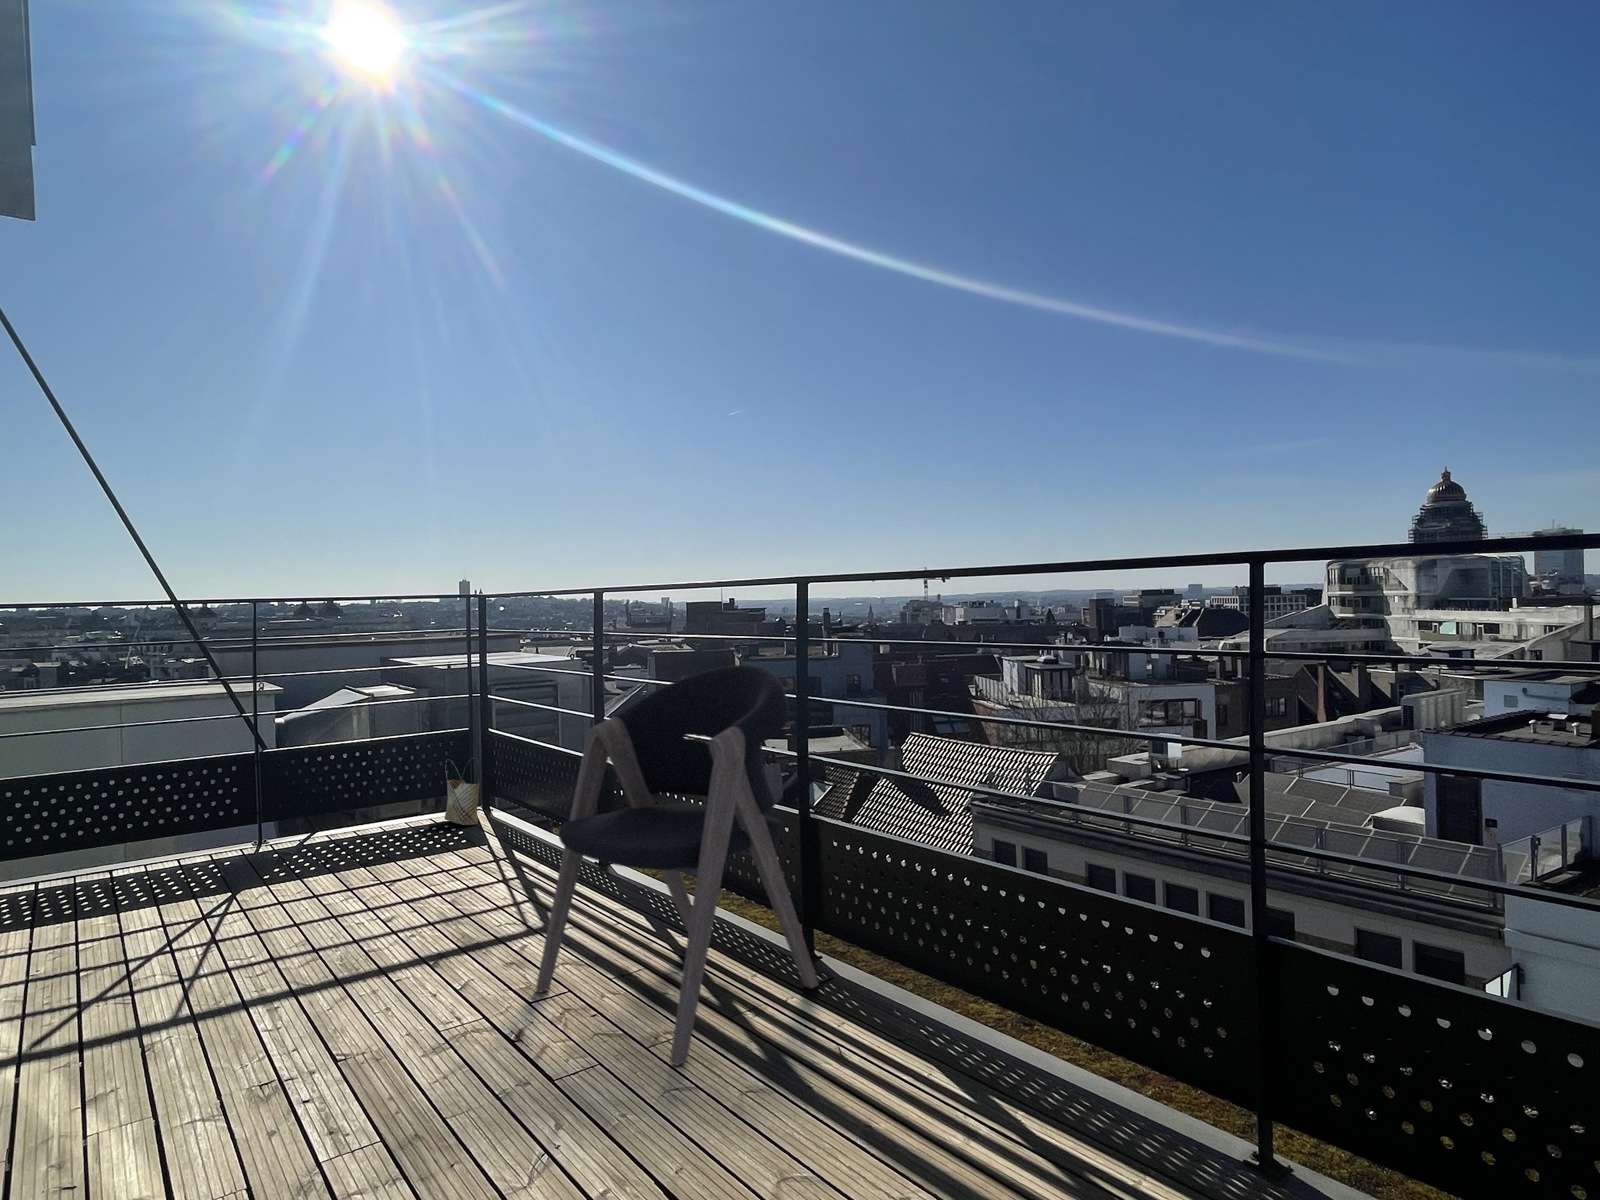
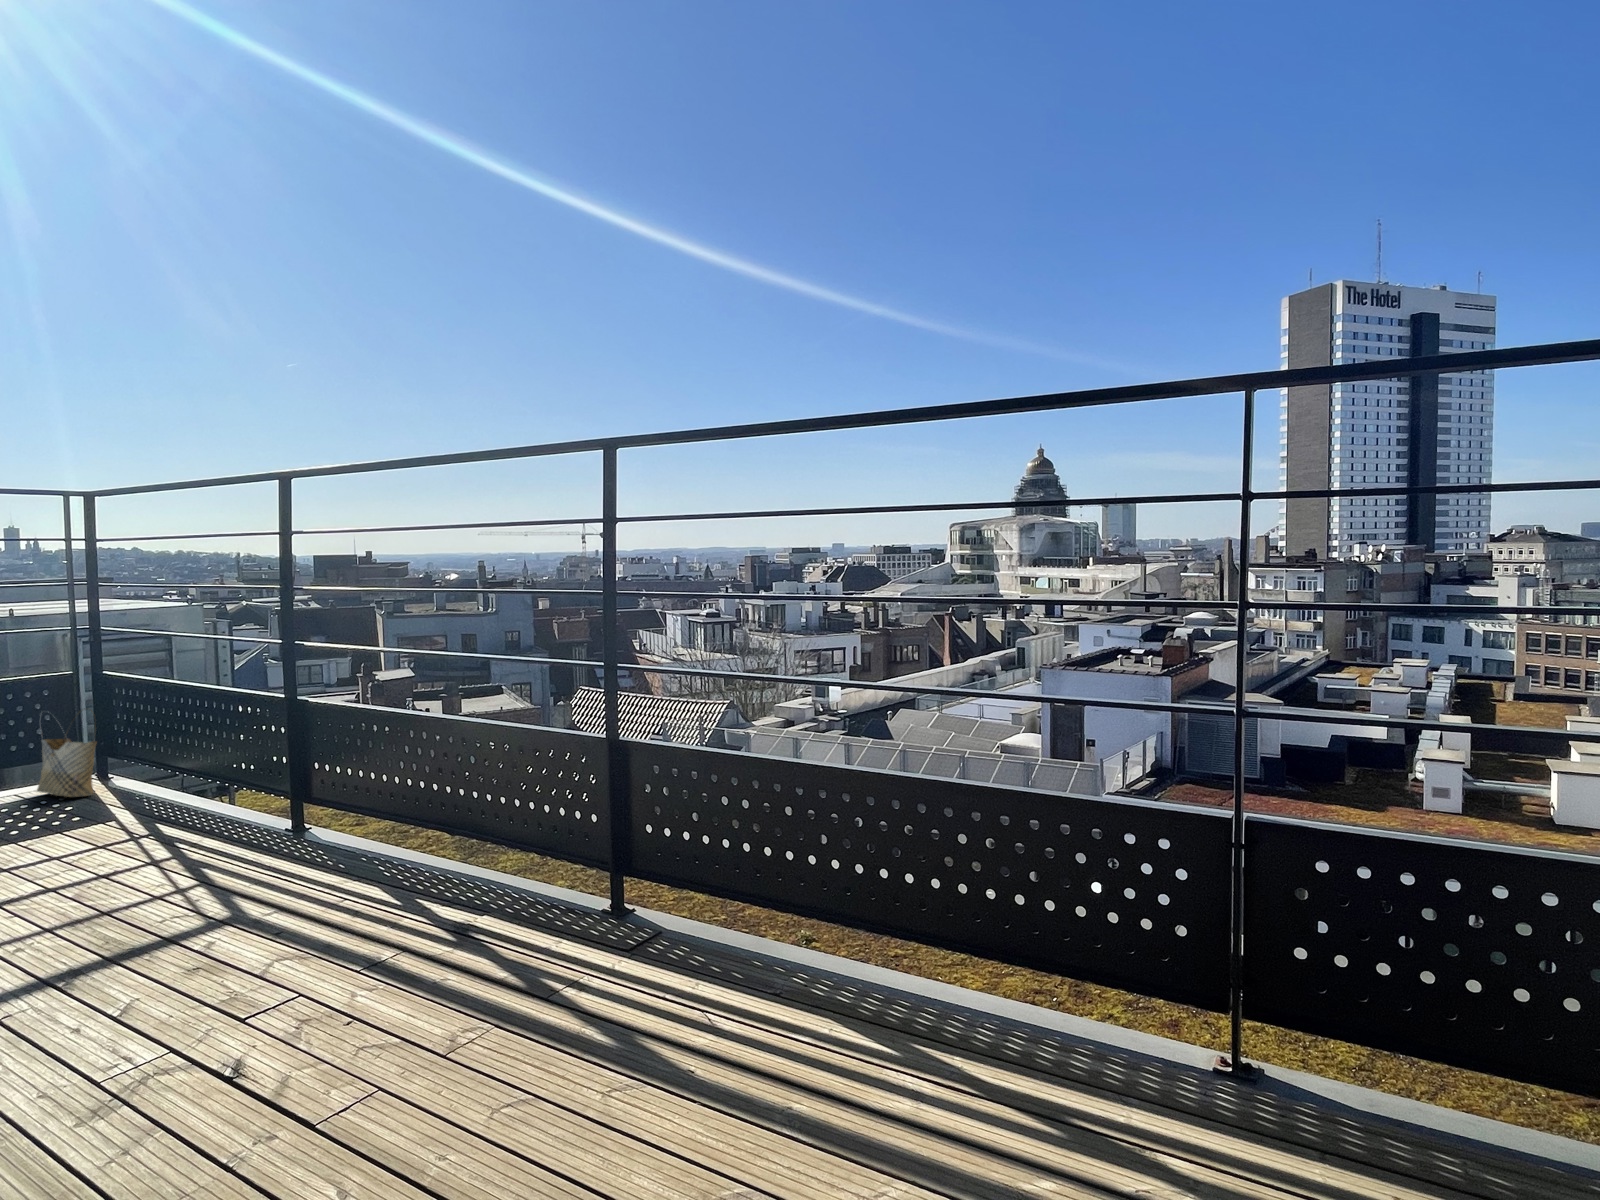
chair: present [536,665,818,1065] -> none [248,566,643,1073]

